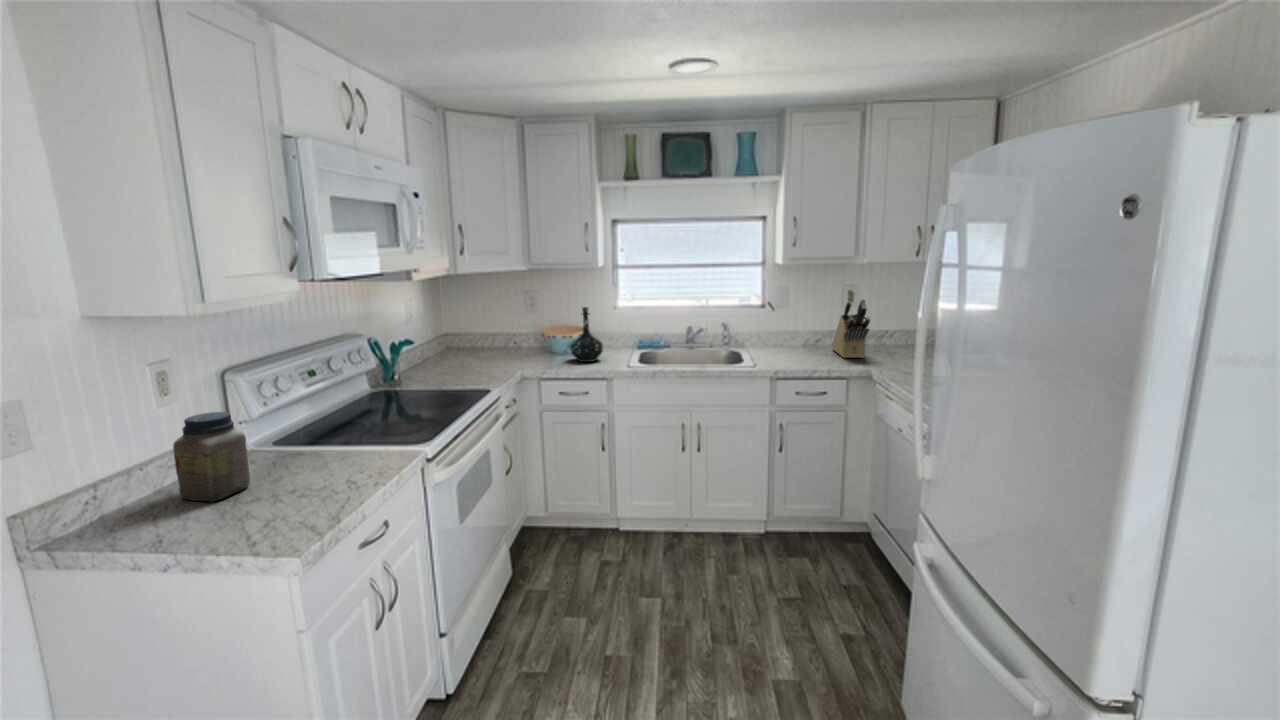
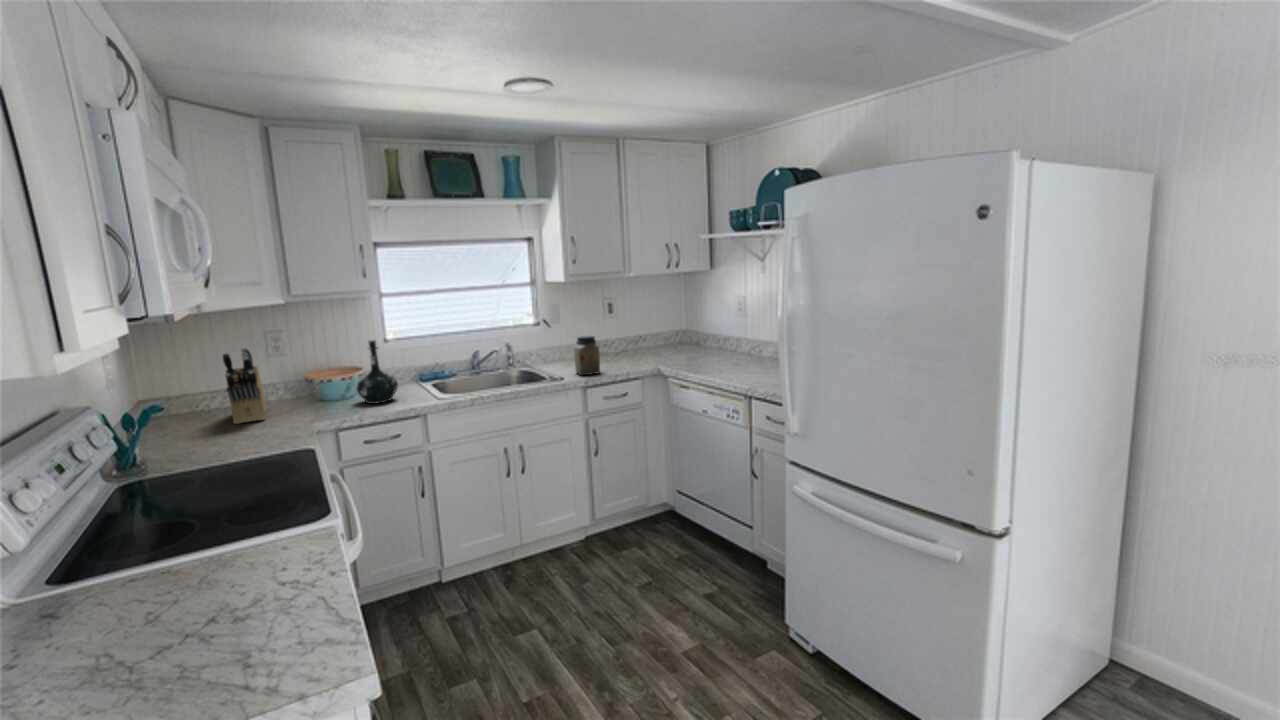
knife block: present [832,299,870,358] -> present [223,348,266,424]
jar: present [173,412,250,502] -> present [574,336,600,375]

